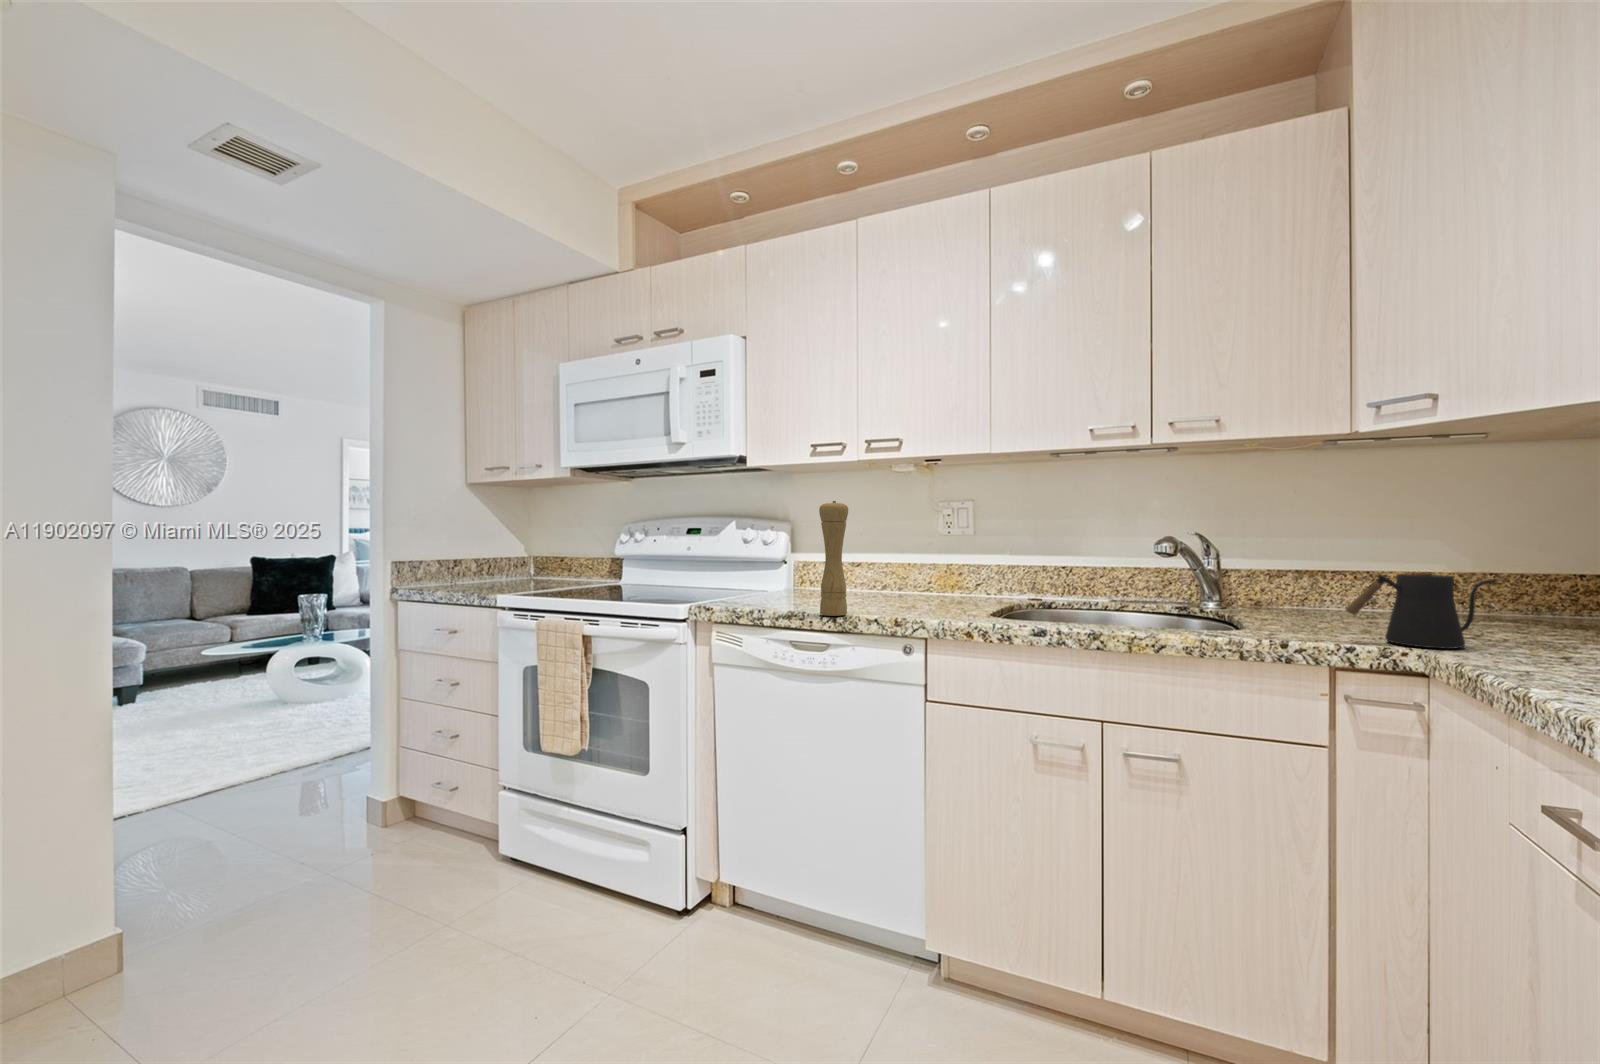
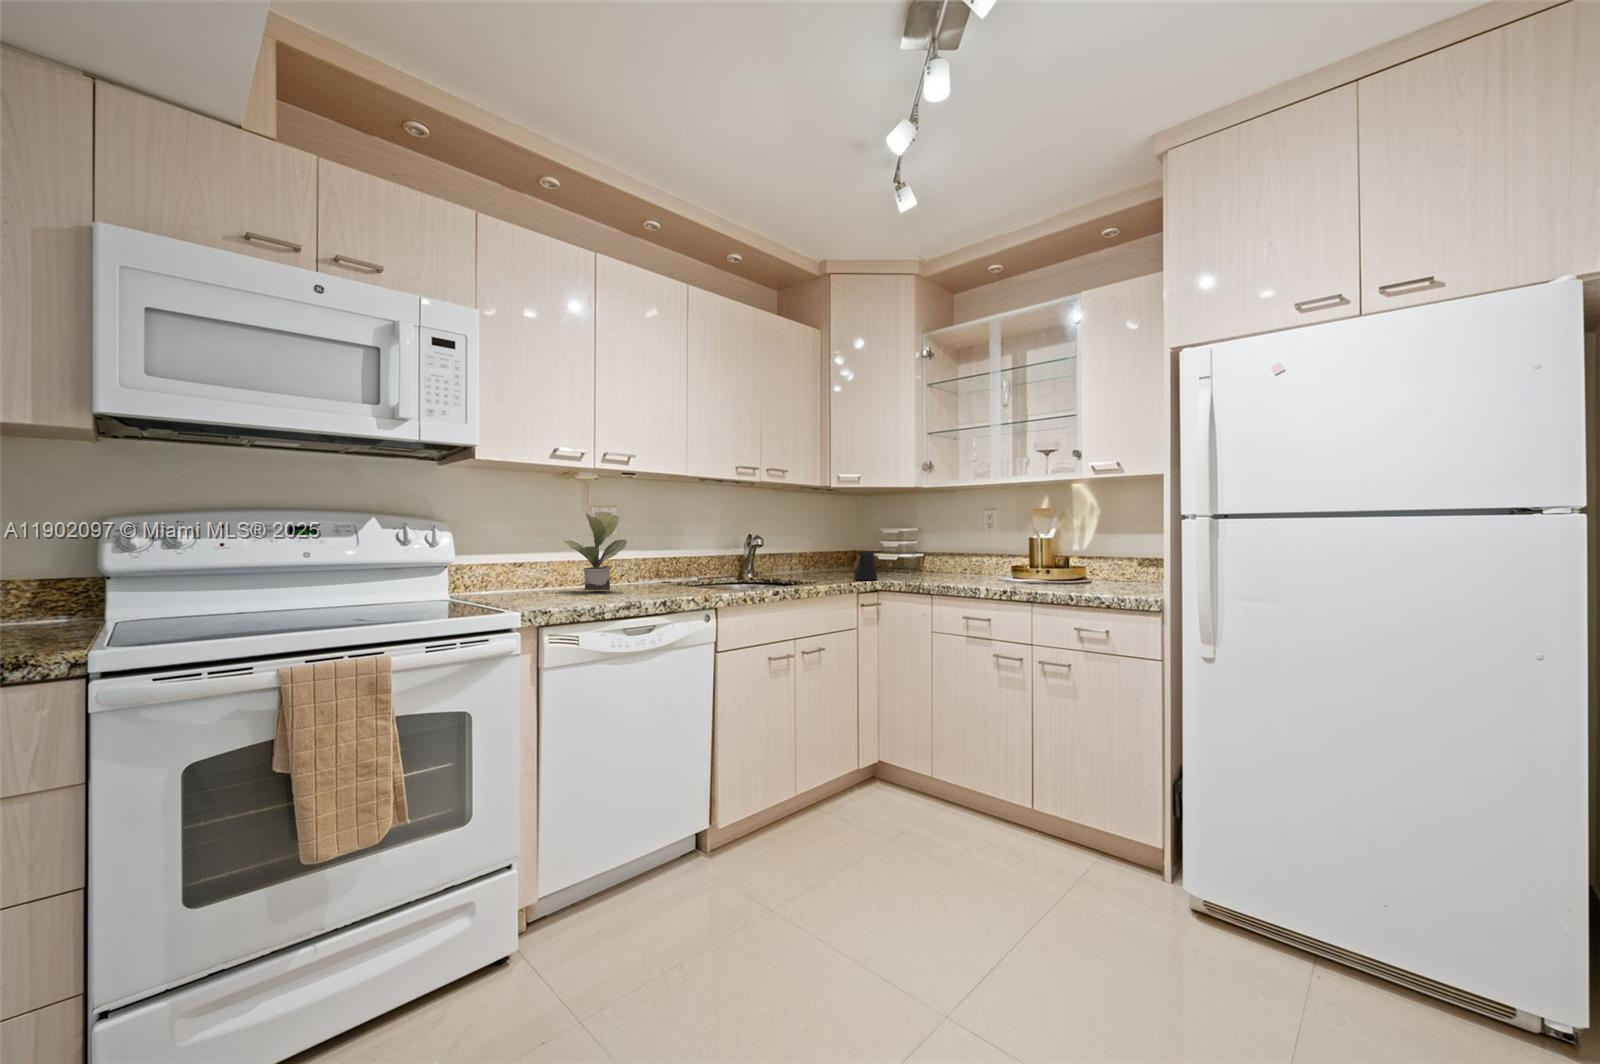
pepper mill: present [819,501,848,616] -> none [649,508,673,601]
potted plant: none [856,506,920,600] -> present [564,512,627,591]

